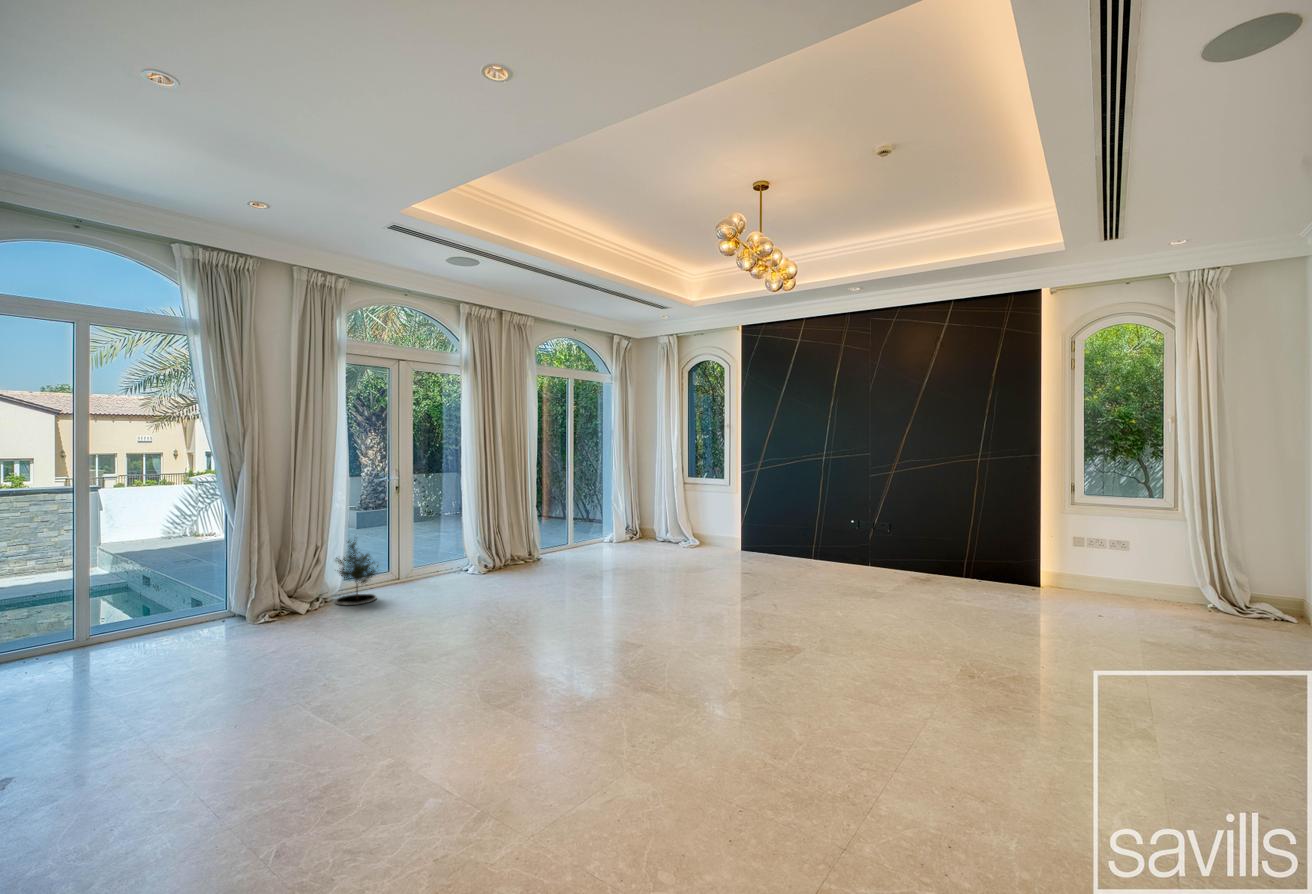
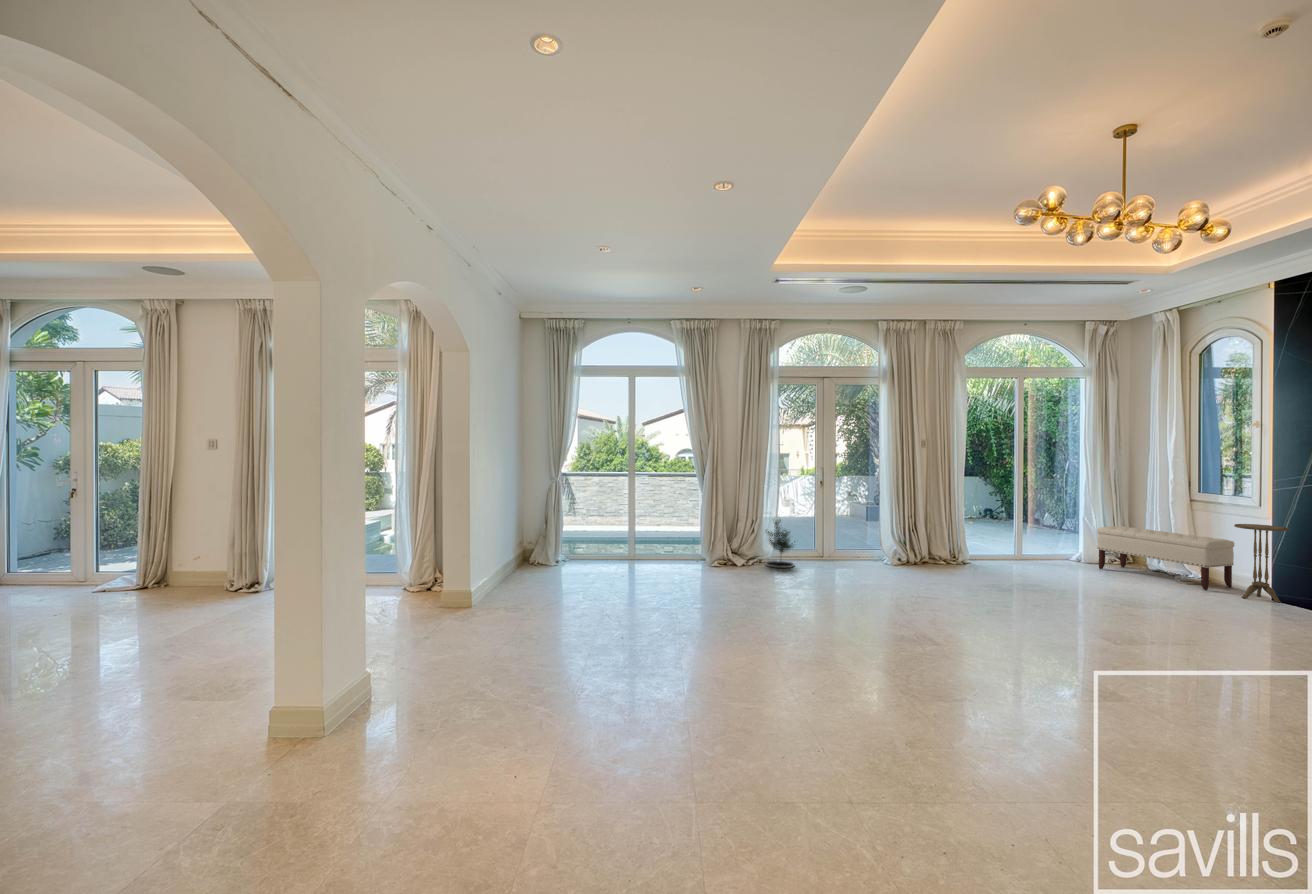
side table: none [722,499,750,553] -> present [1234,524,1289,603]
bench: none [632,509,716,551] -> present [1097,526,1234,590]

